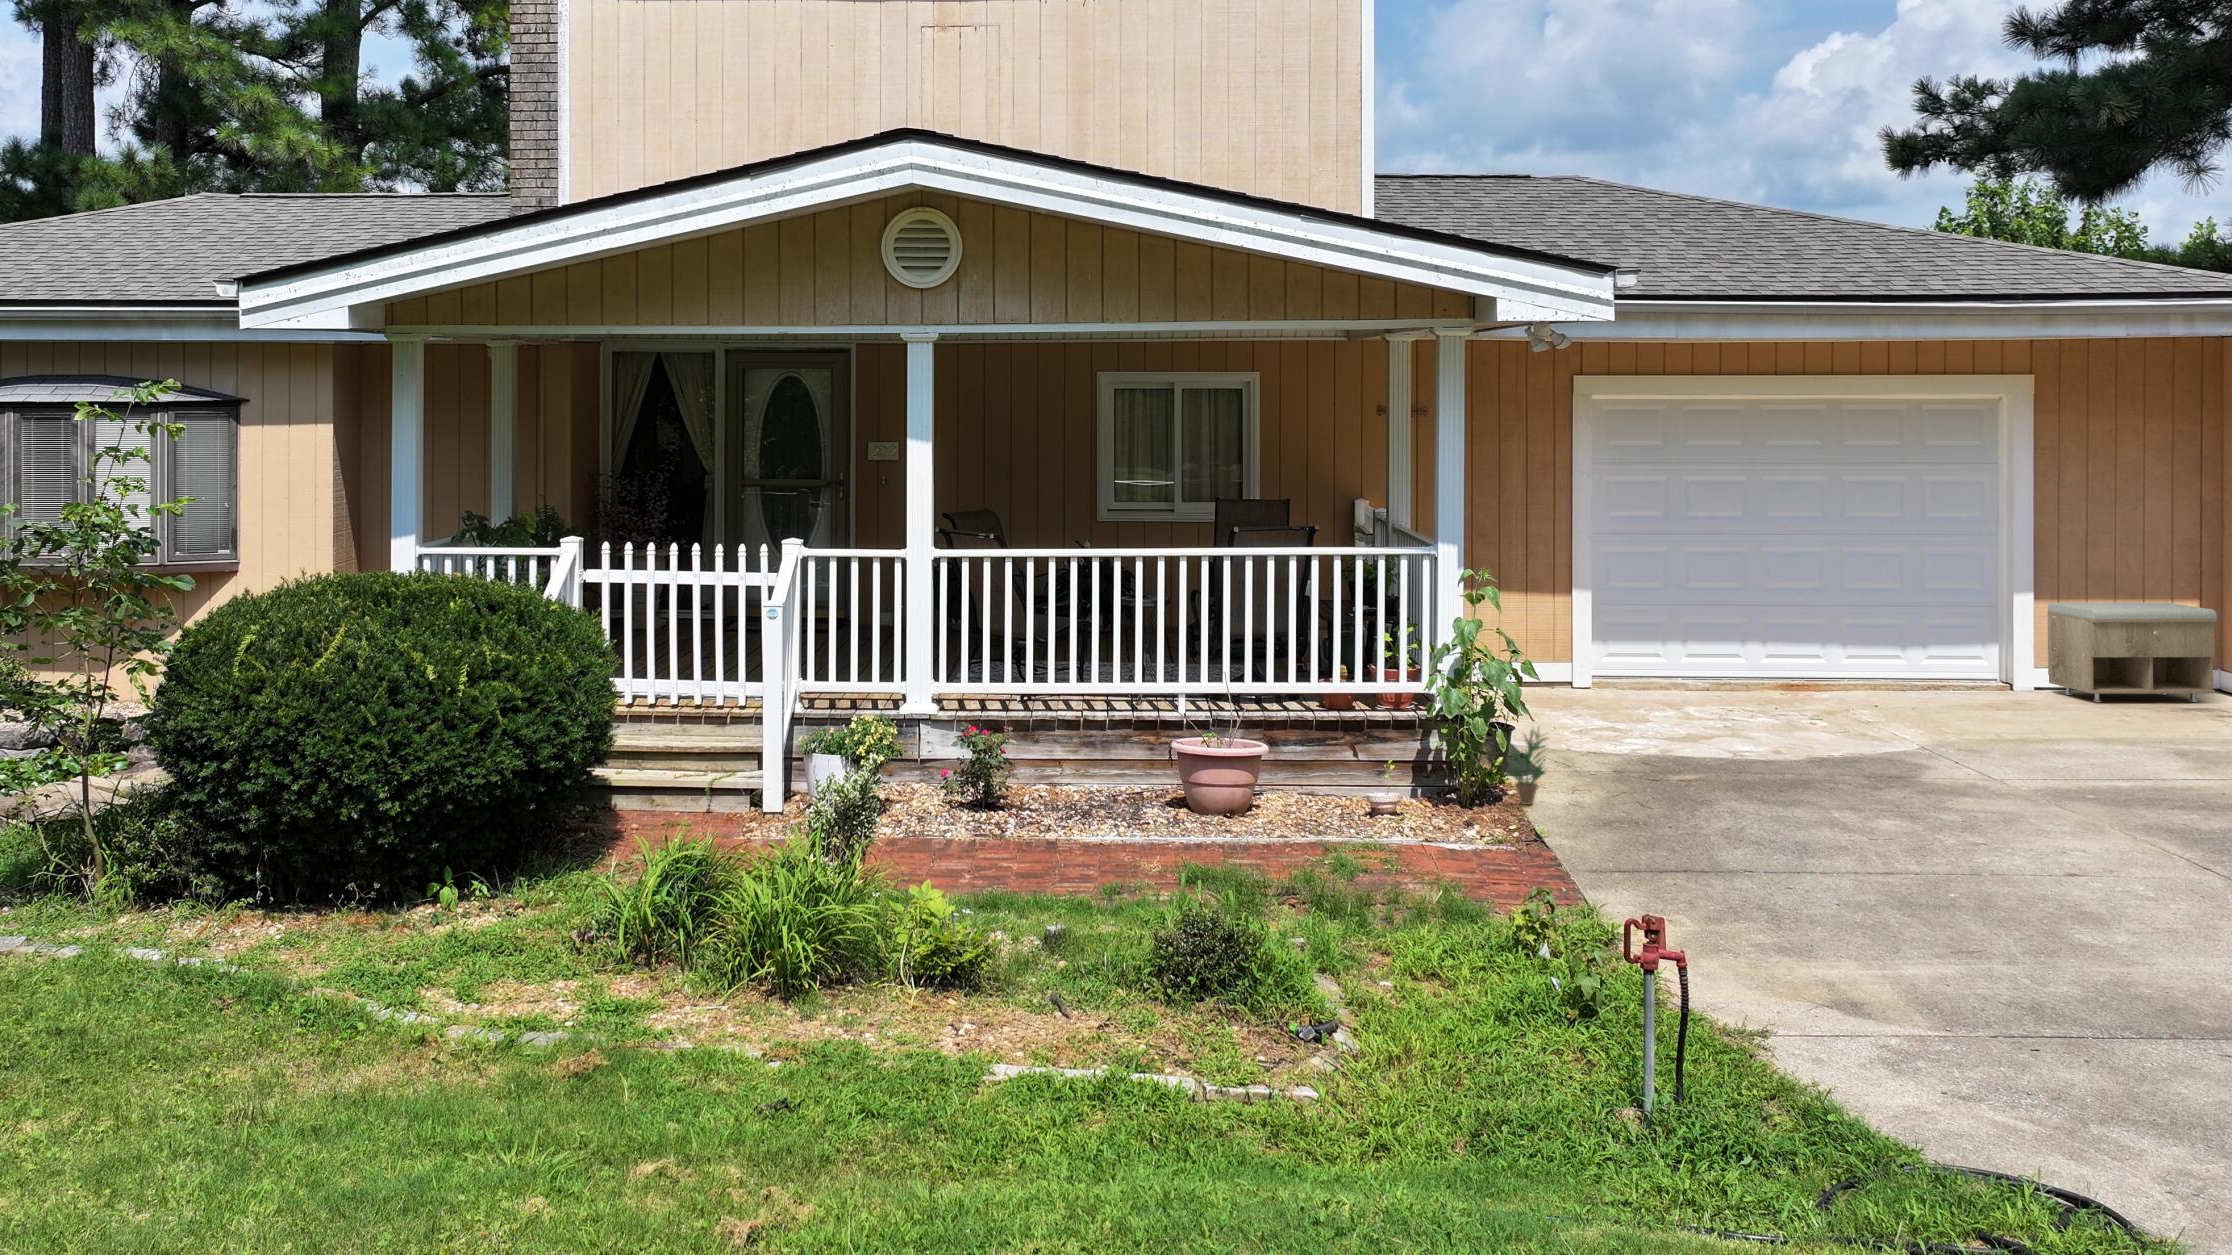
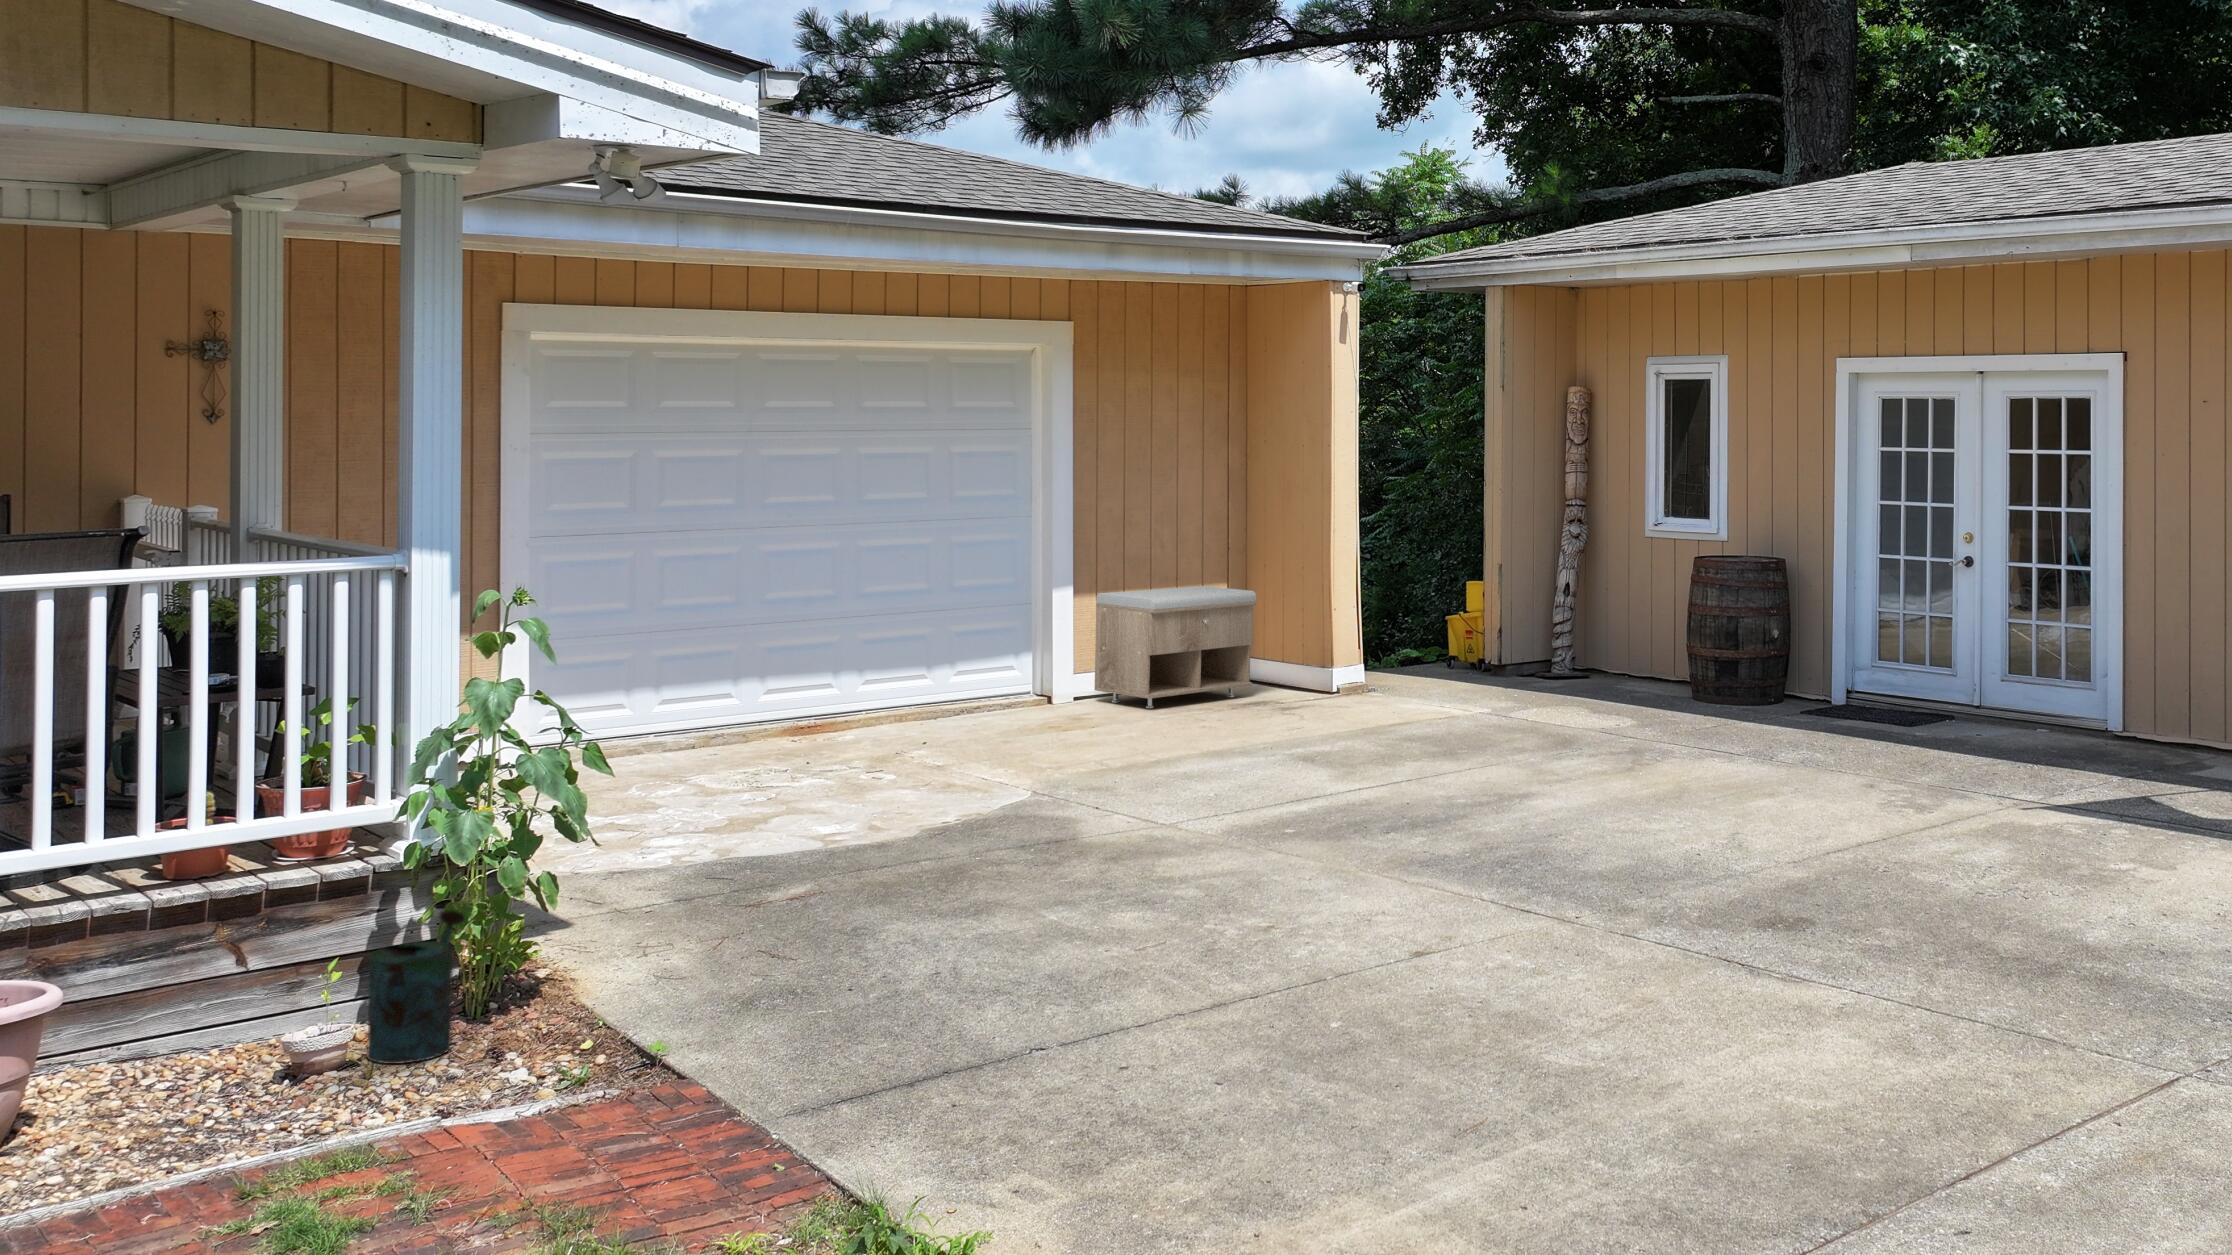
potted plant: present [1510,730,1548,805] -> none [551,851,633,996]
watering can: none [1402,743,1457,816] -> present [367,910,465,1064]

